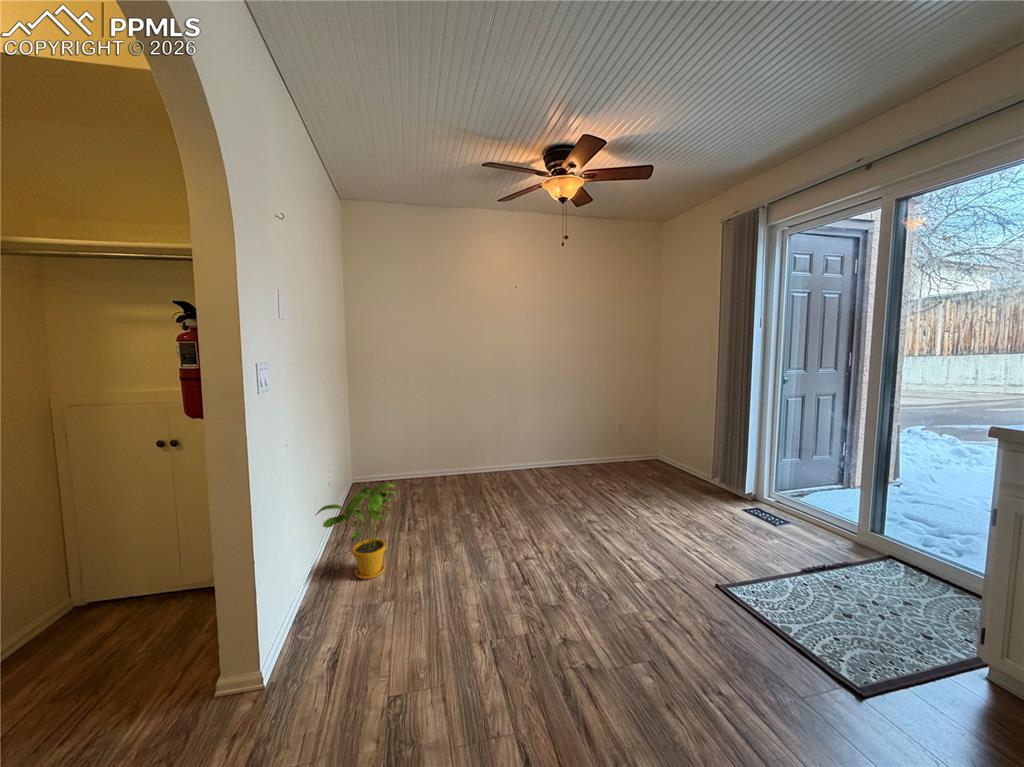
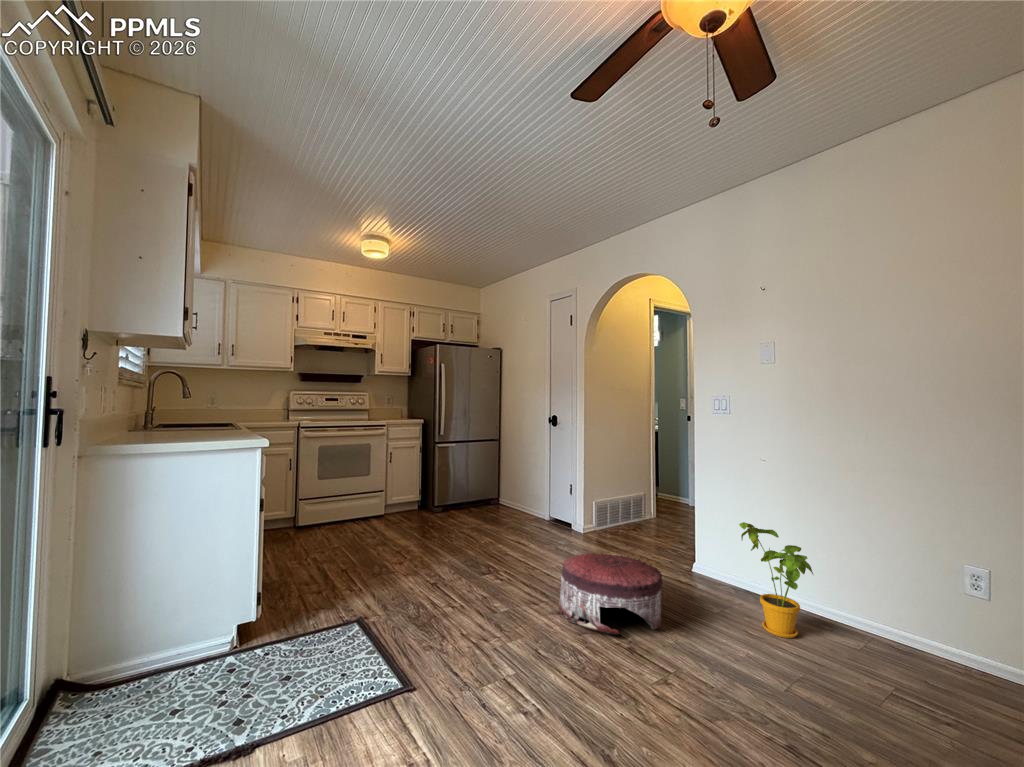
pouf: none [439,541,569,671] -> present [559,553,663,634]

